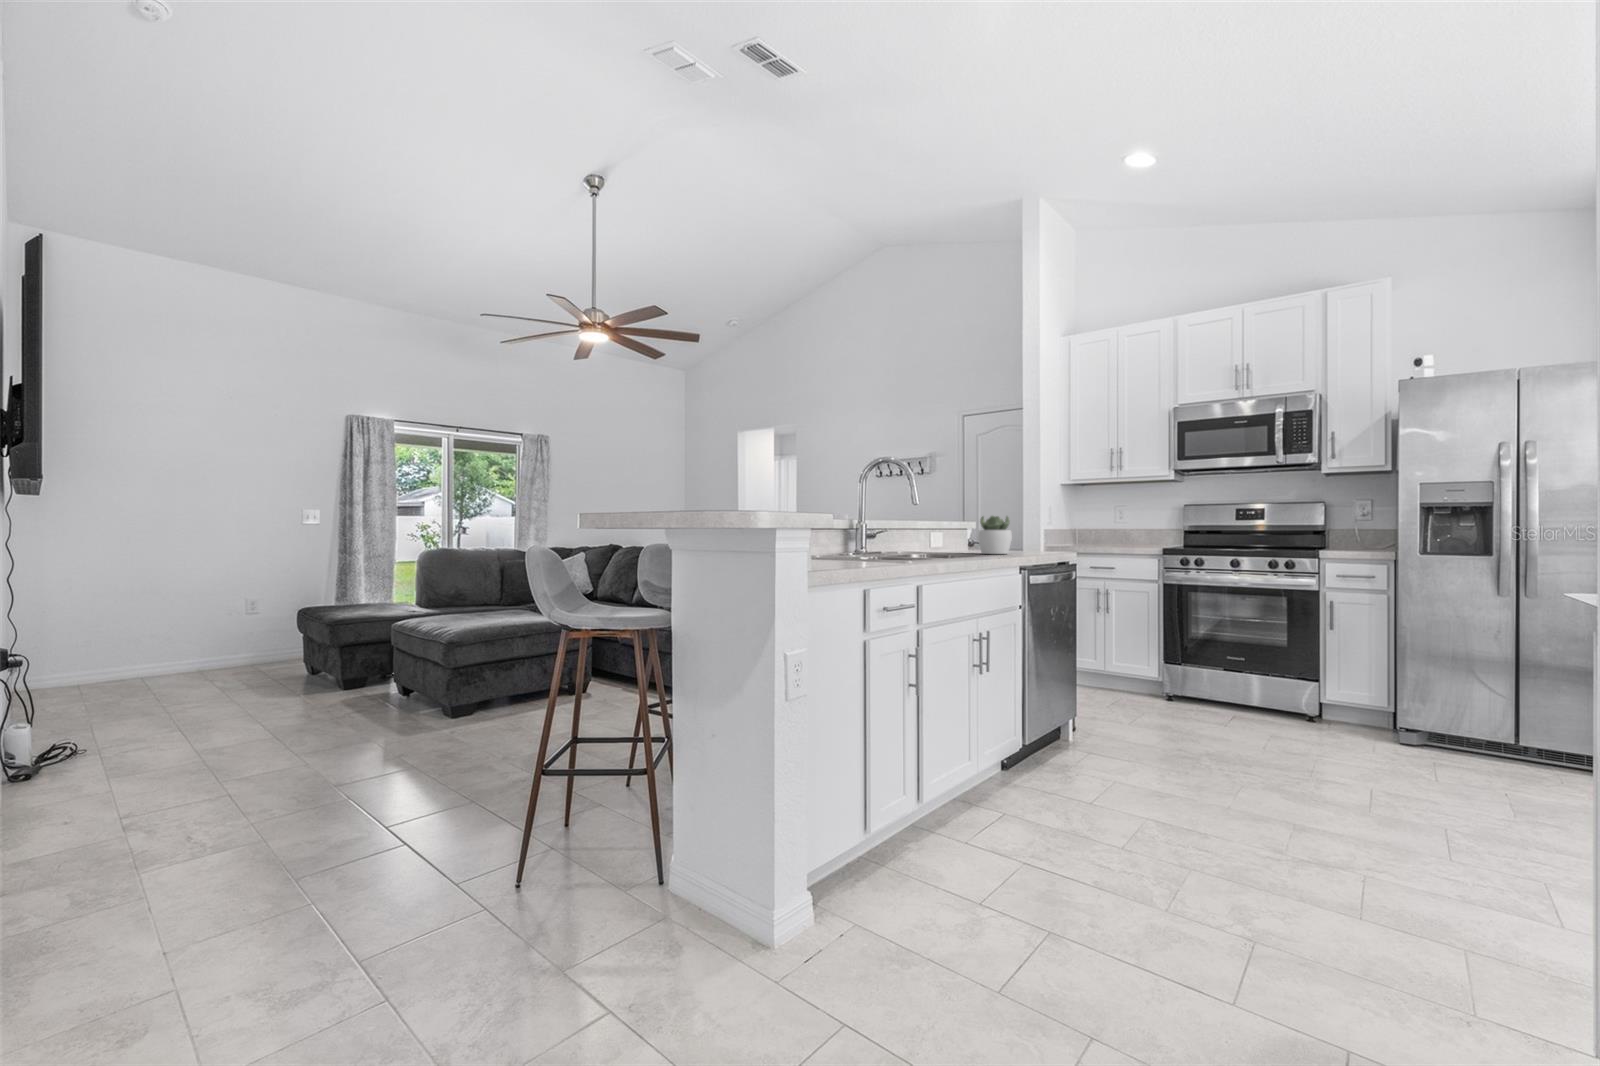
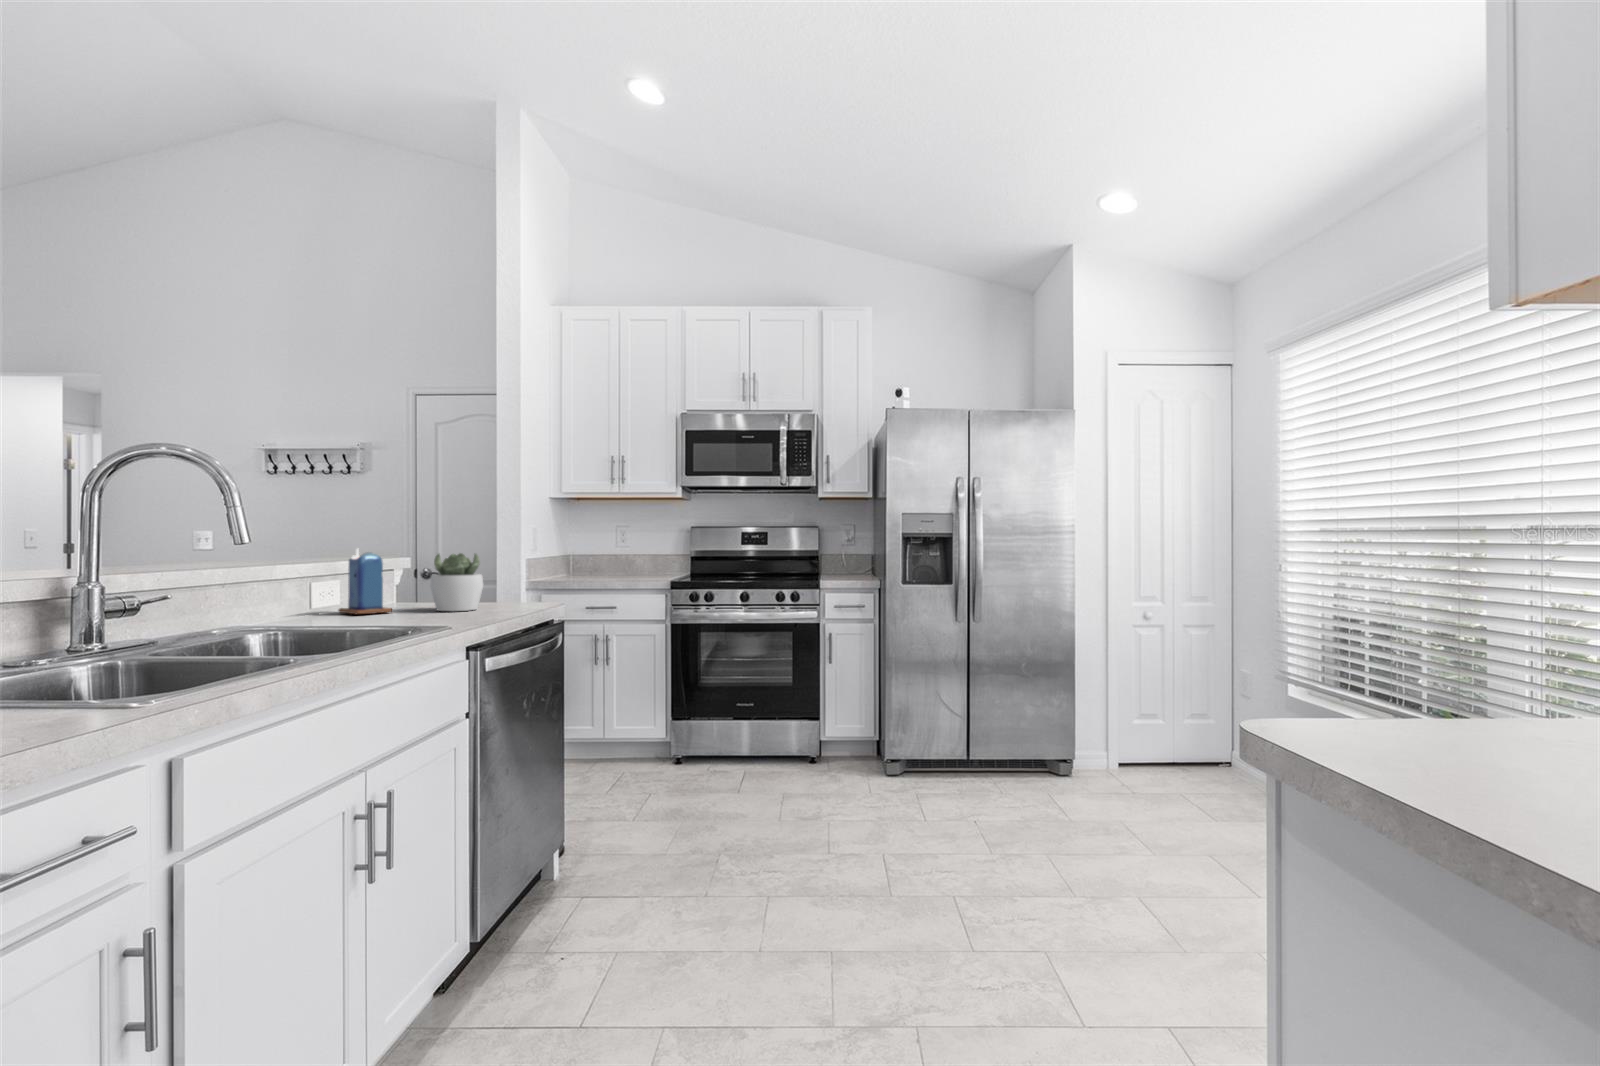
candle: none [923,512,955,553] -> present [338,549,392,614]

